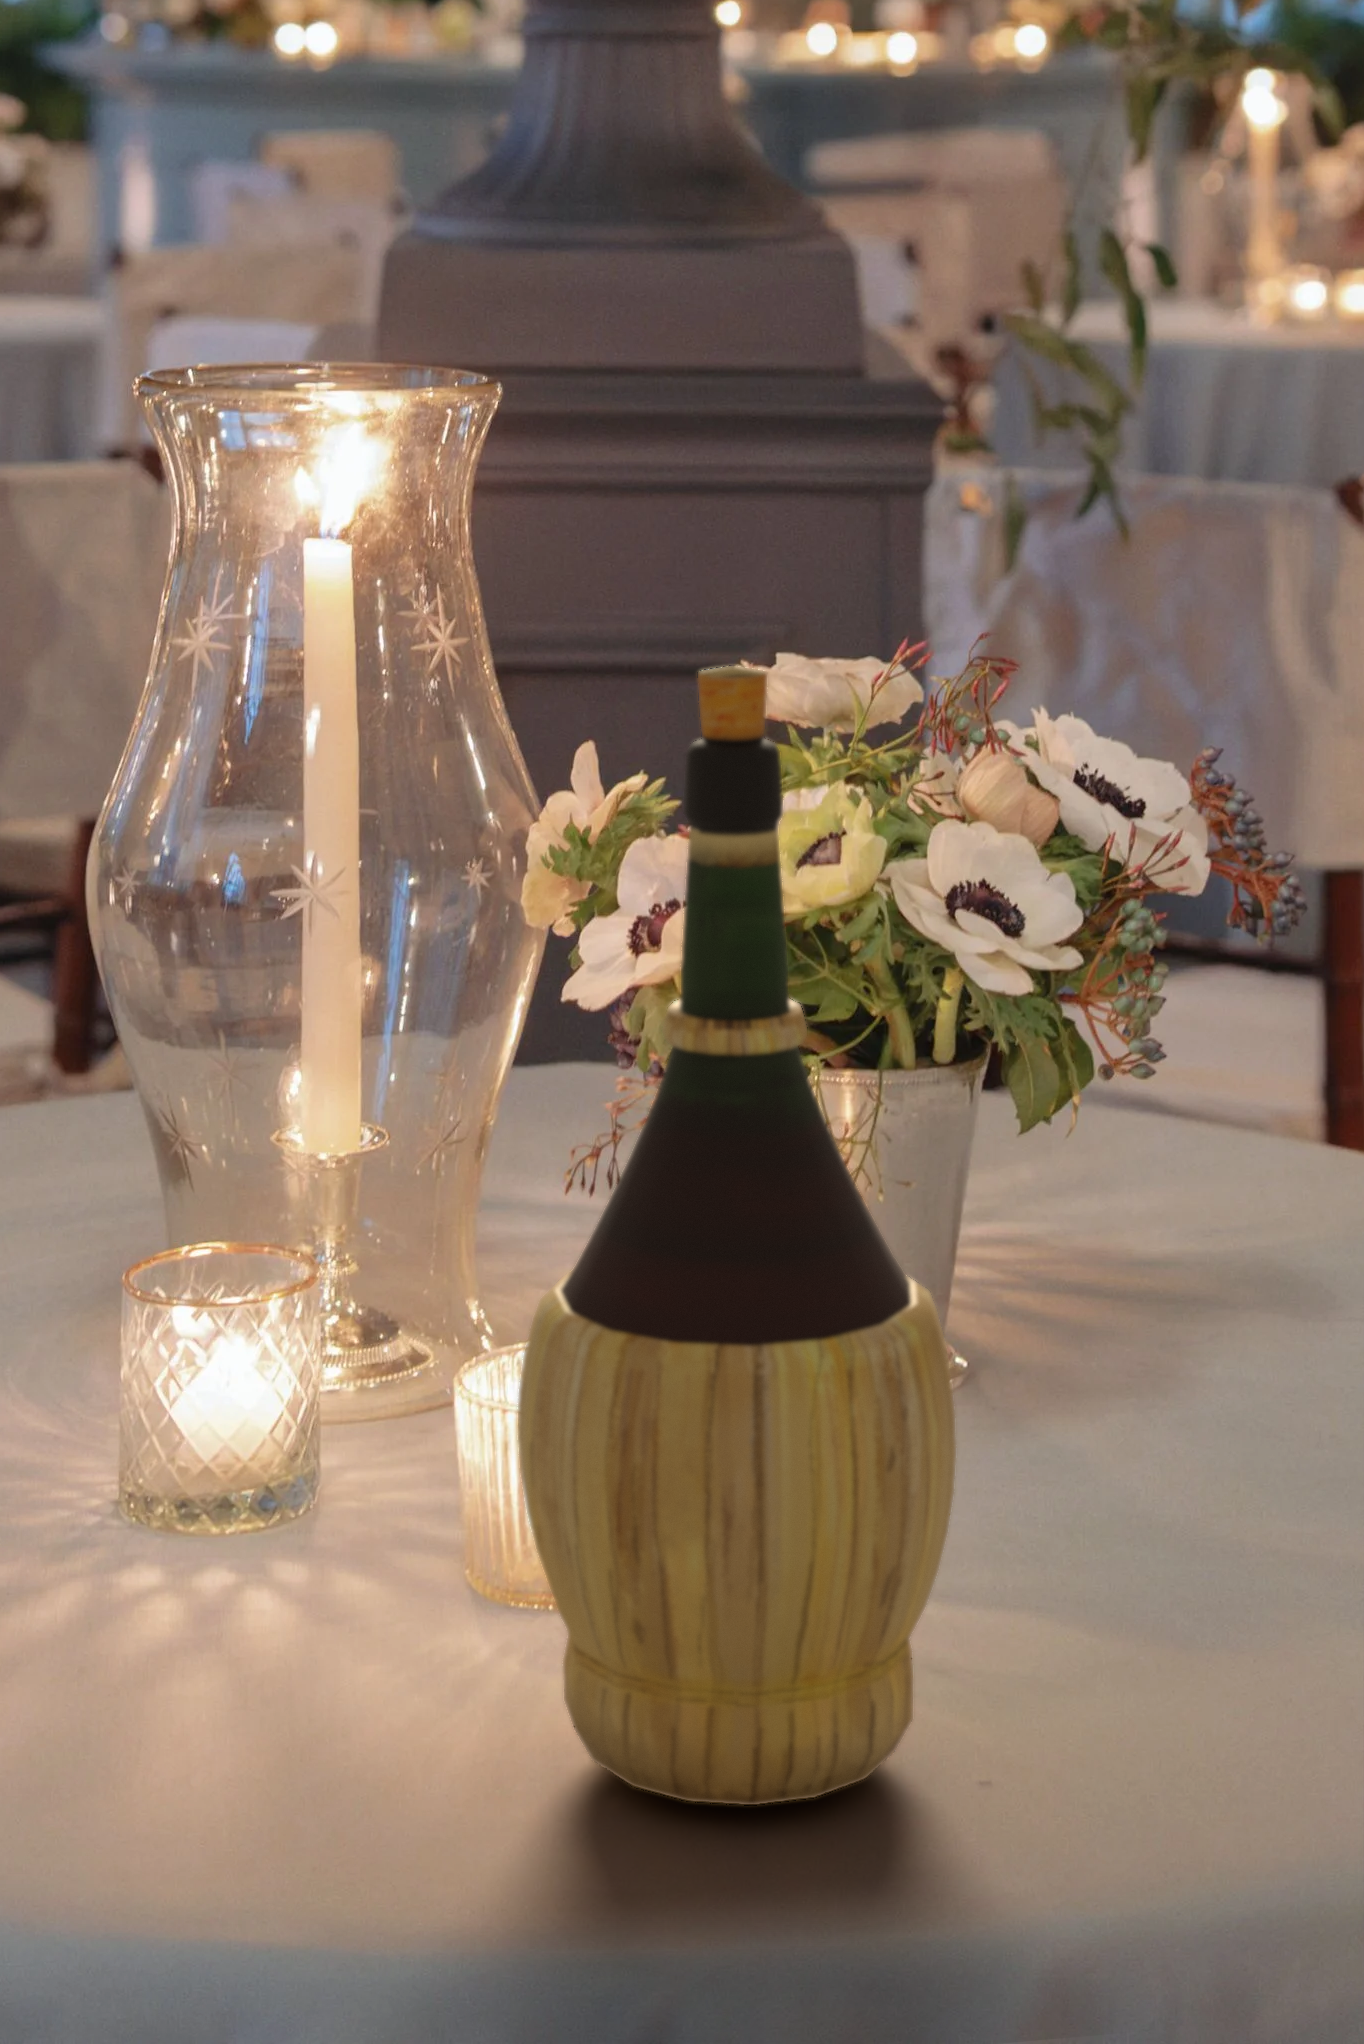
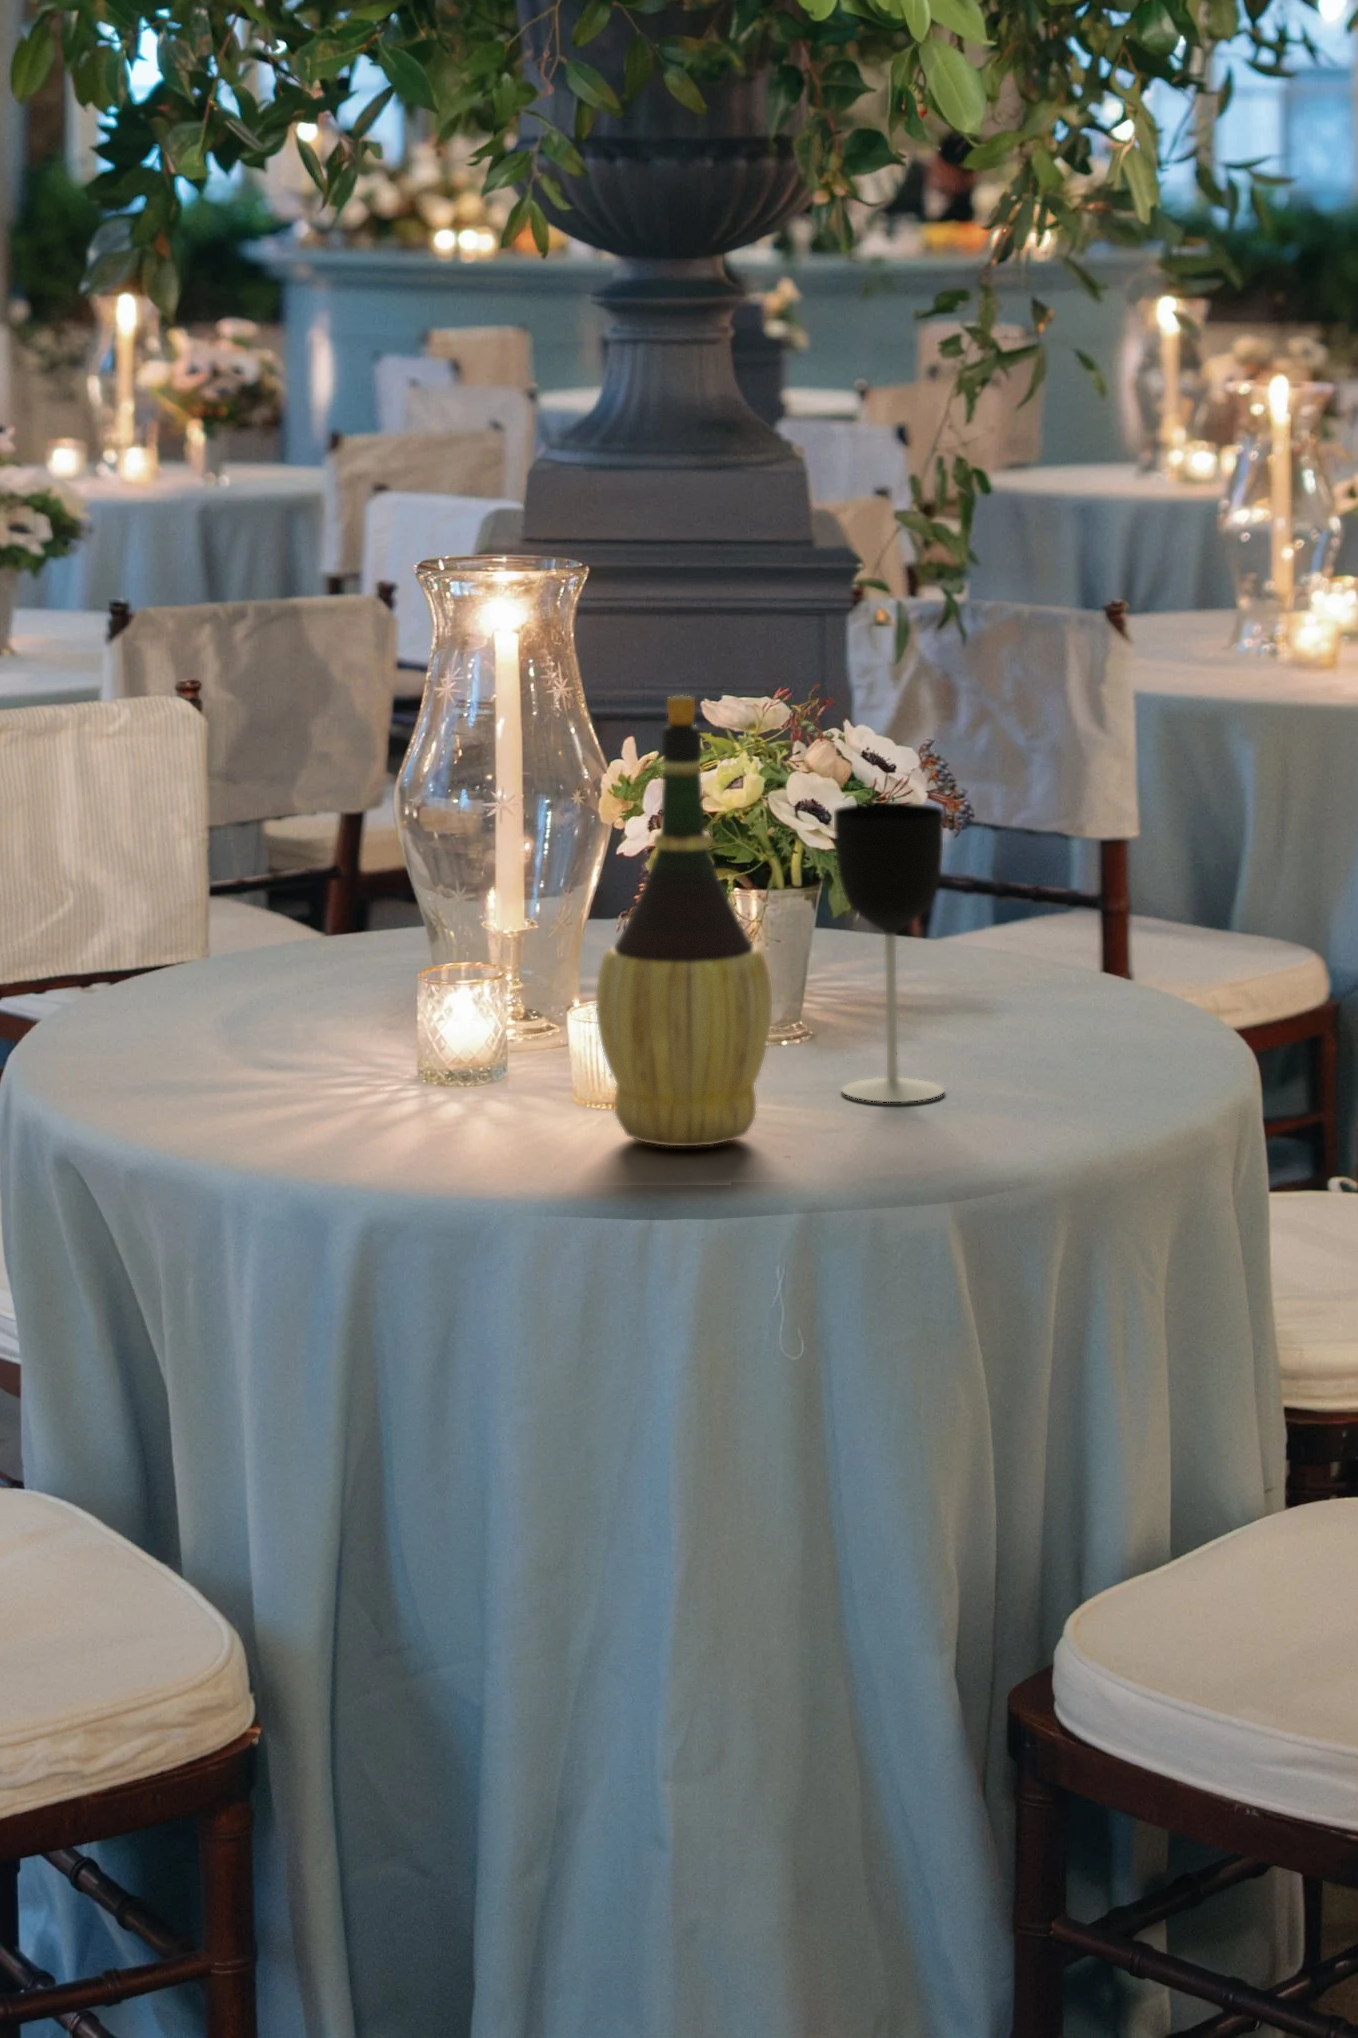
wine glass: none [1067,901,1324,1612] -> present [834,803,944,1102]

